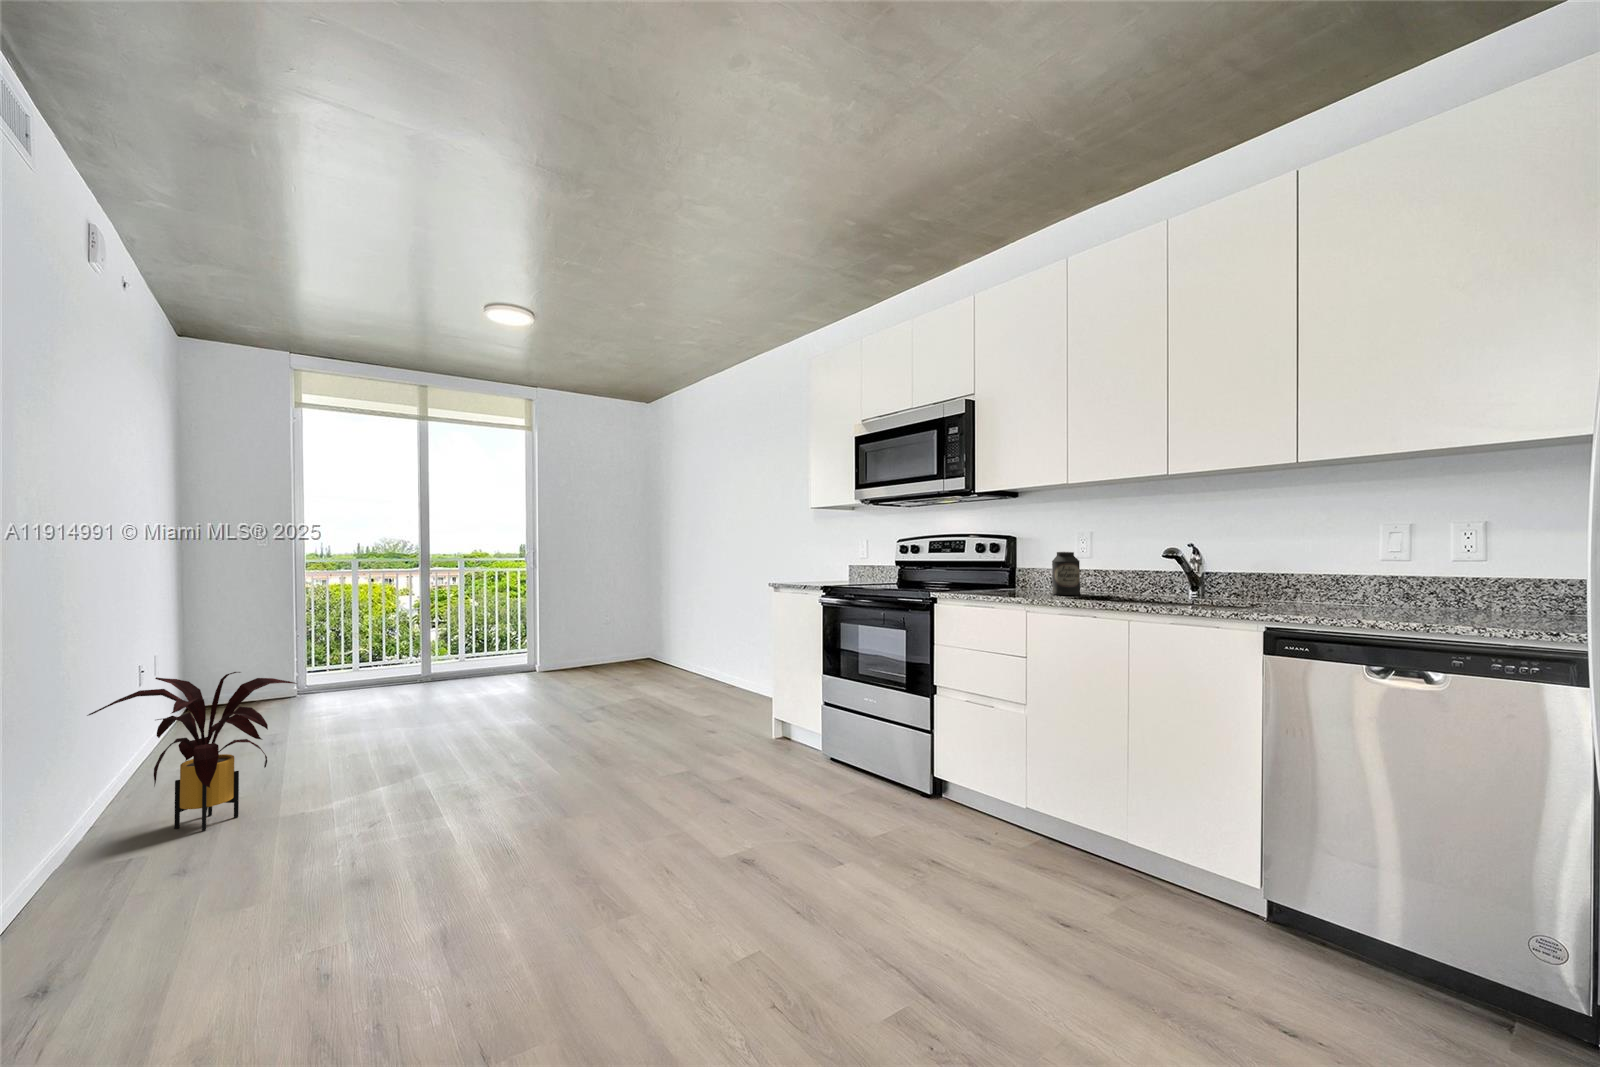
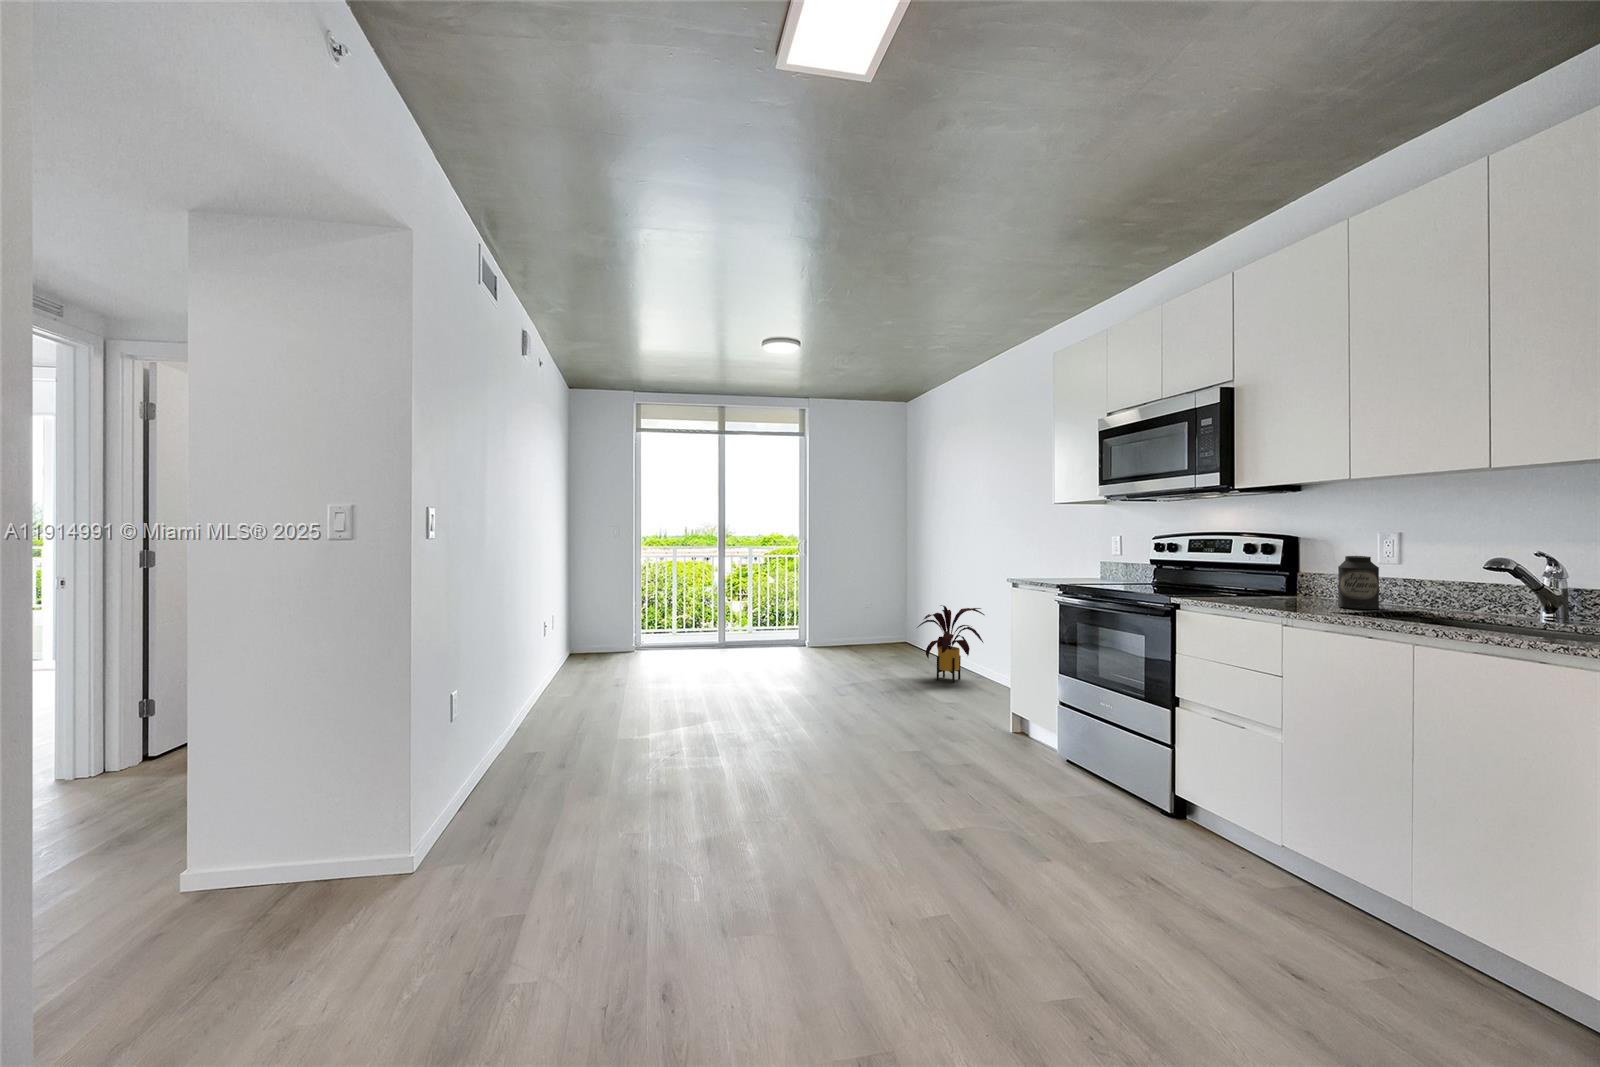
house plant: present [87,672,297,831] -> present [917,605,984,683]

